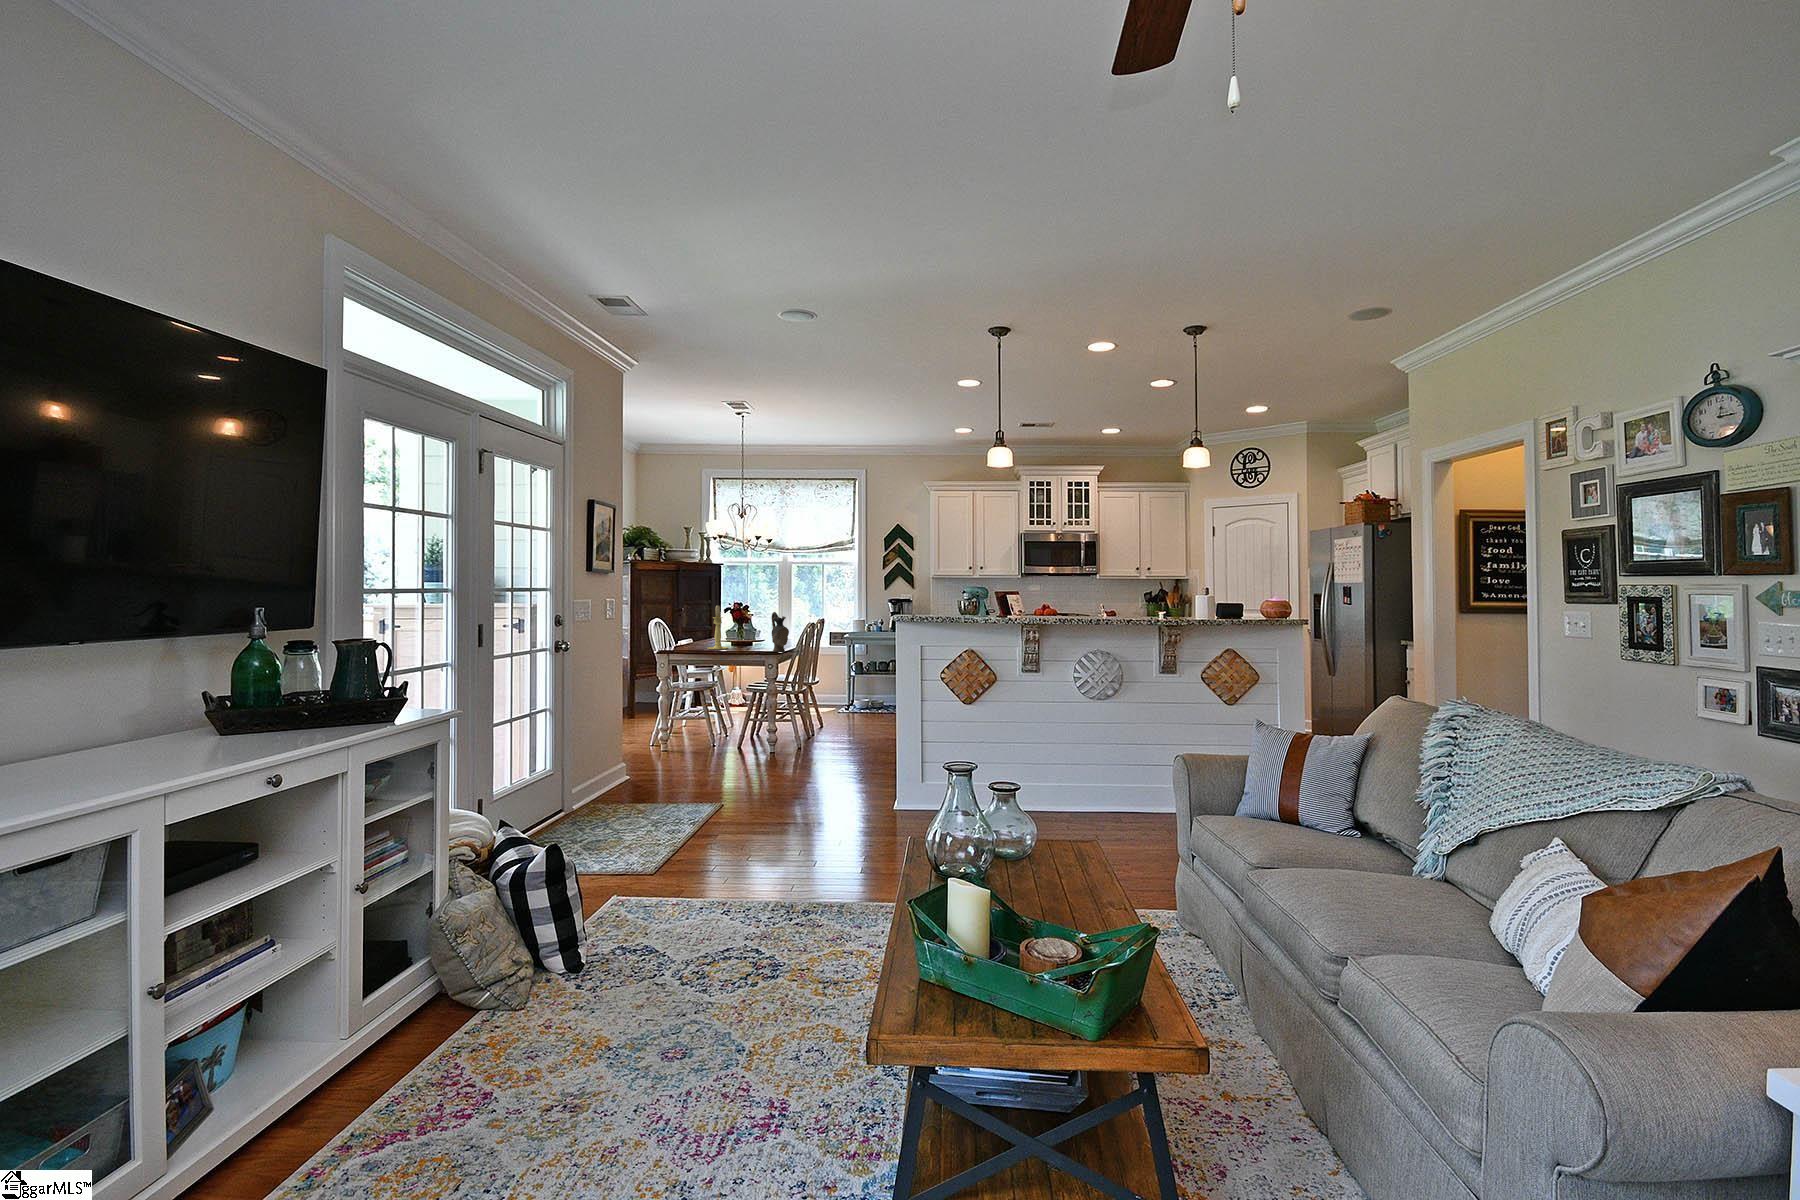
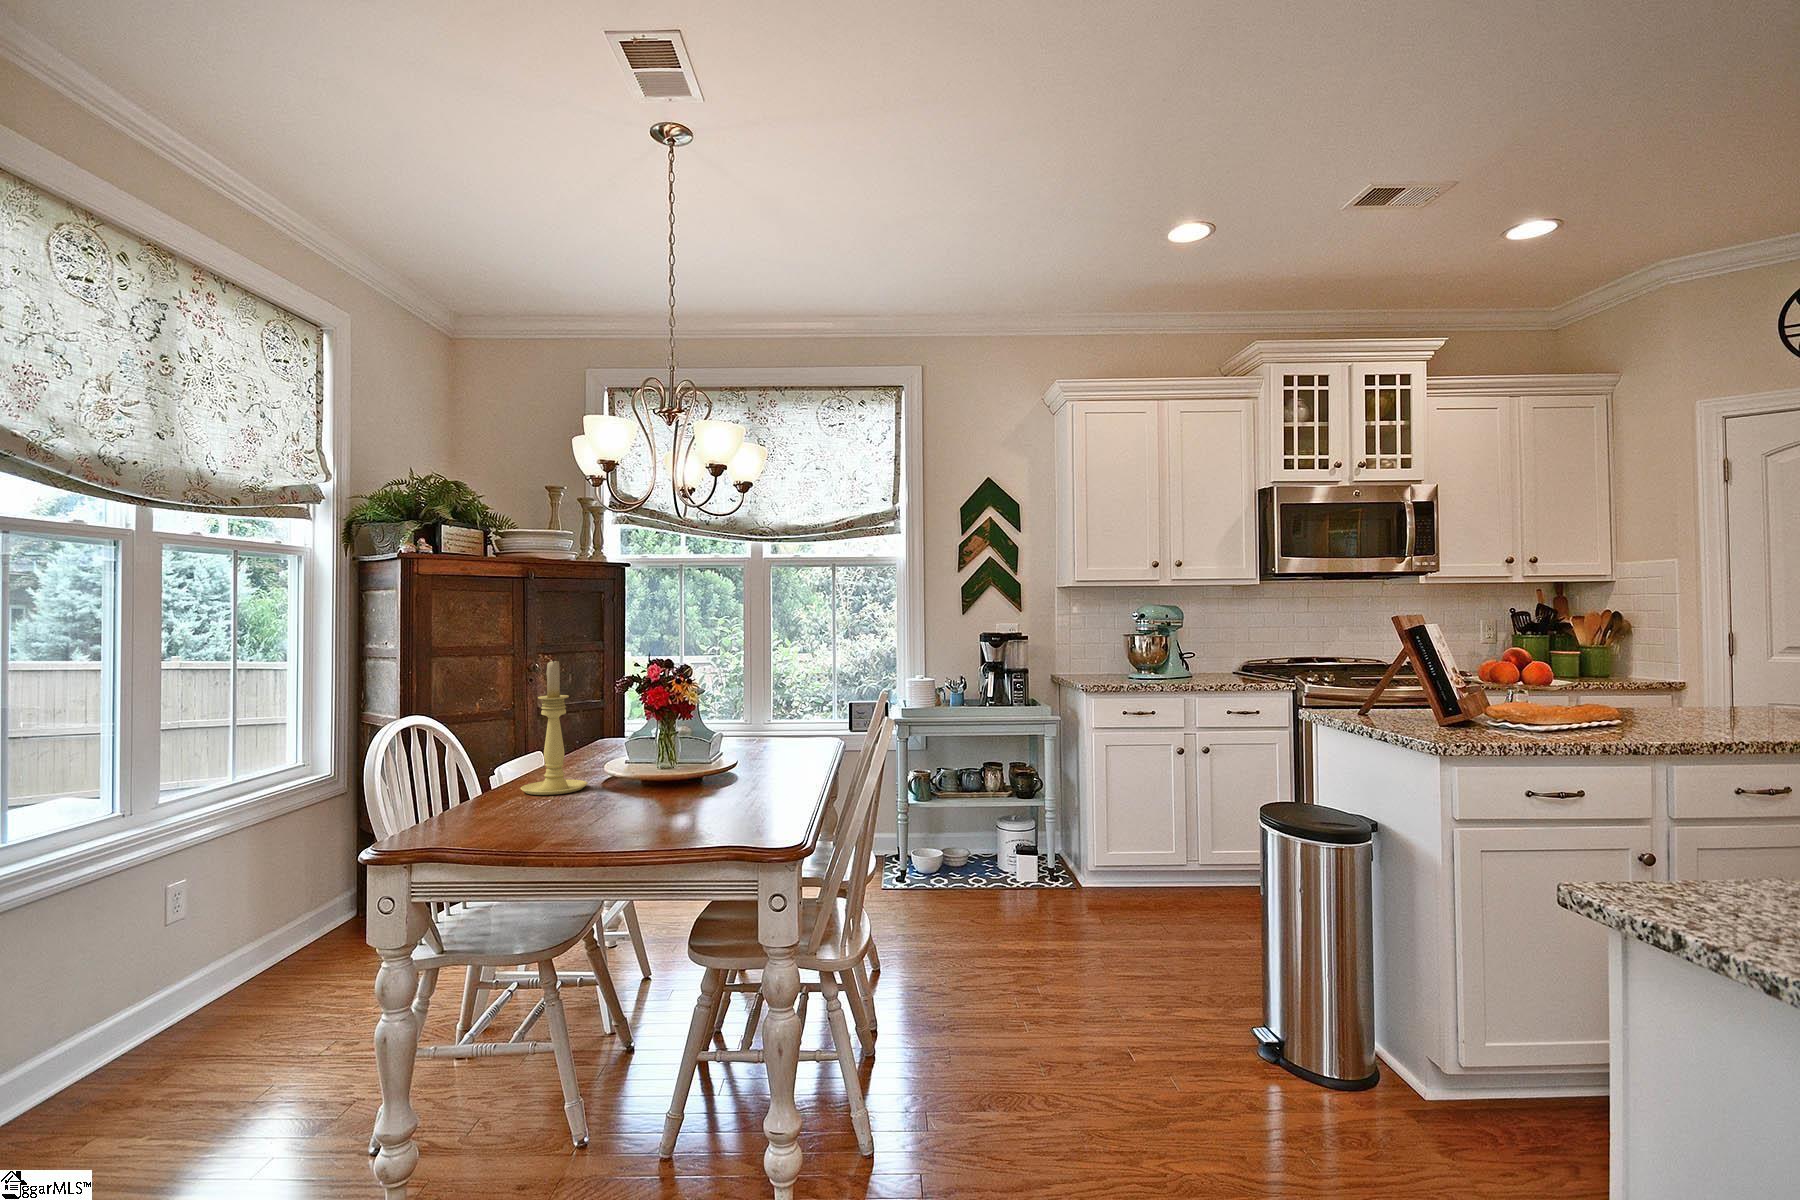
ceramic pitcher: present [772,612,789,652] -> none [710,680,764,809]

